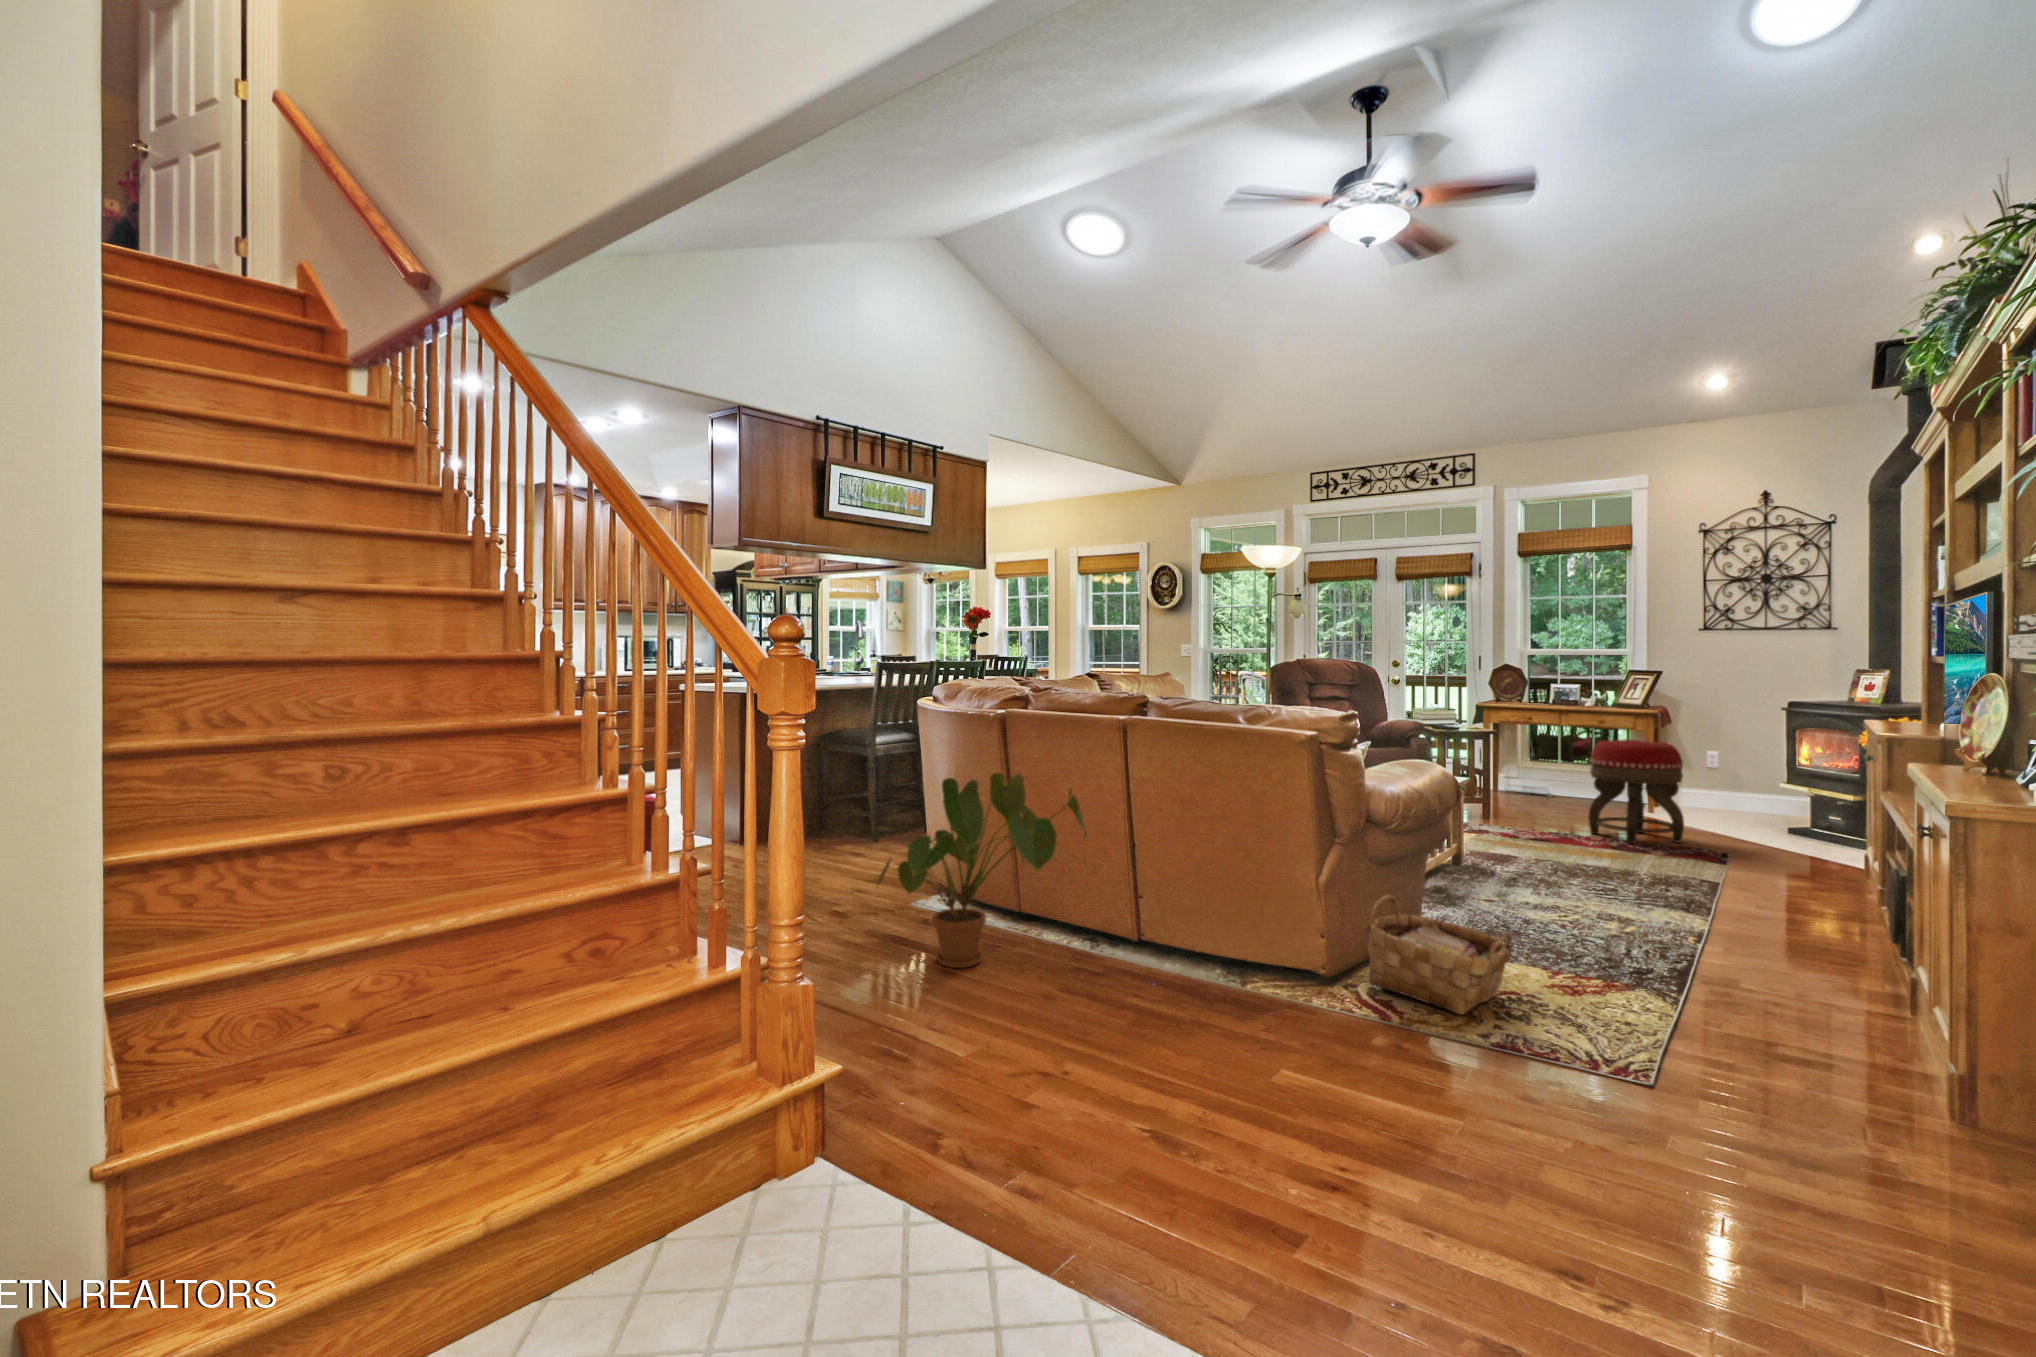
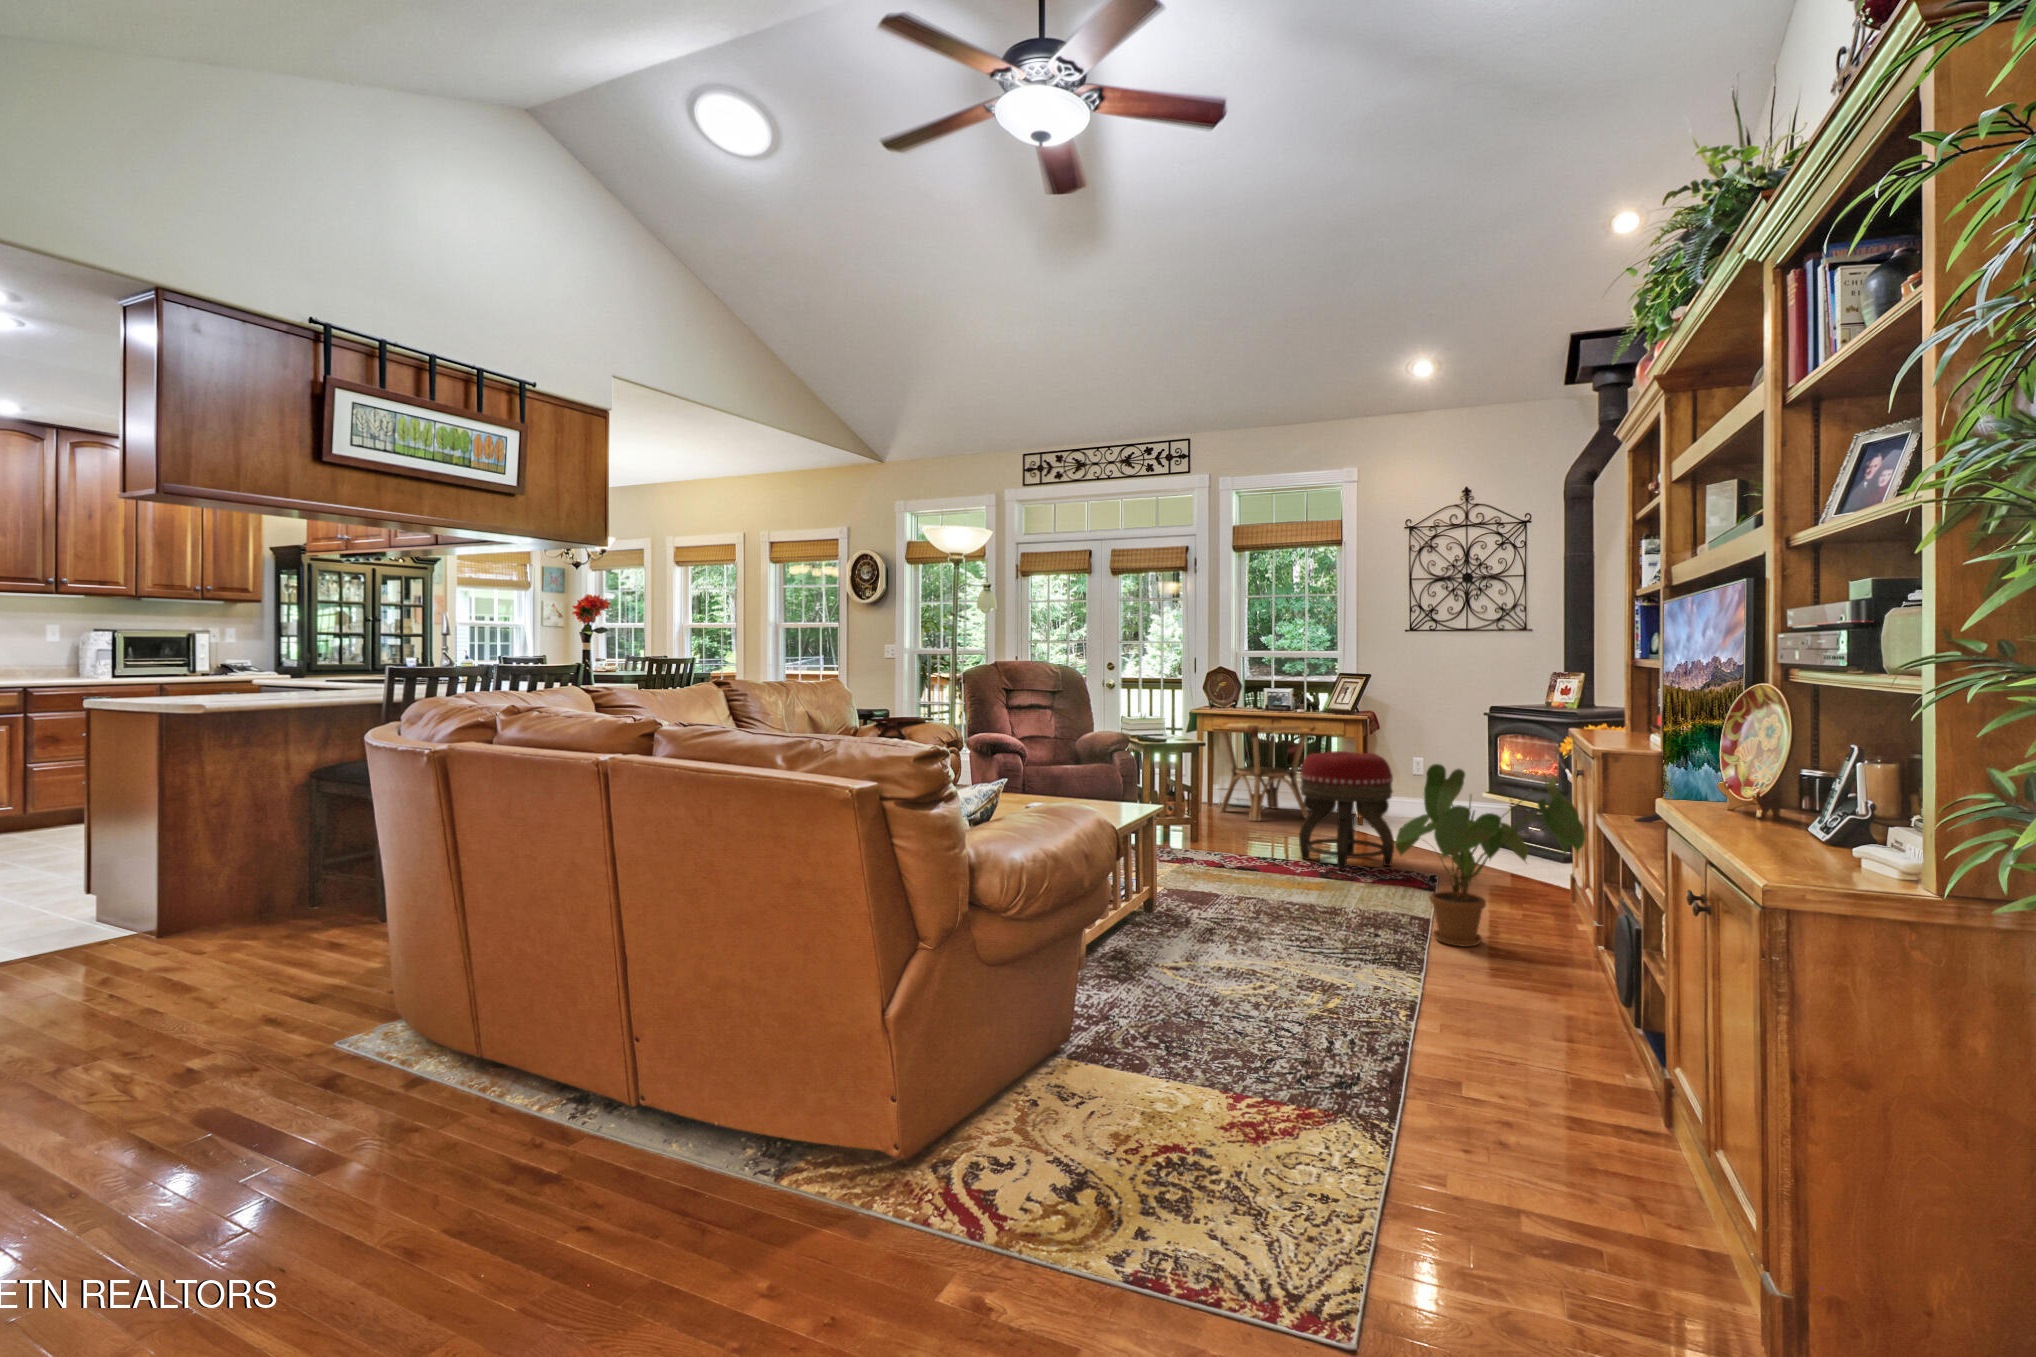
side table: none [1503,712,1599,803] -> present [1220,724,1309,821]
house plant: present [878,773,1087,968] -> present [1394,764,1586,947]
woven basket: present [1366,895,1512,1015] -> none [967,1009,1169,1209]

